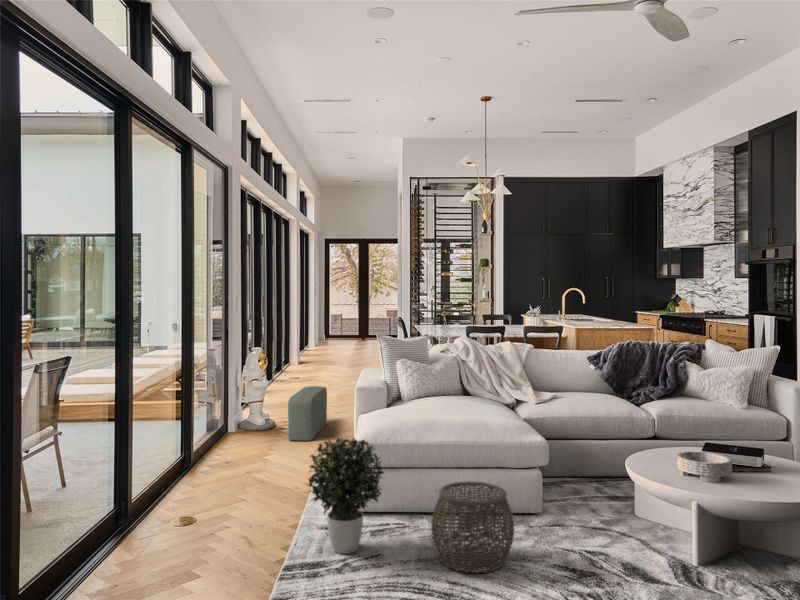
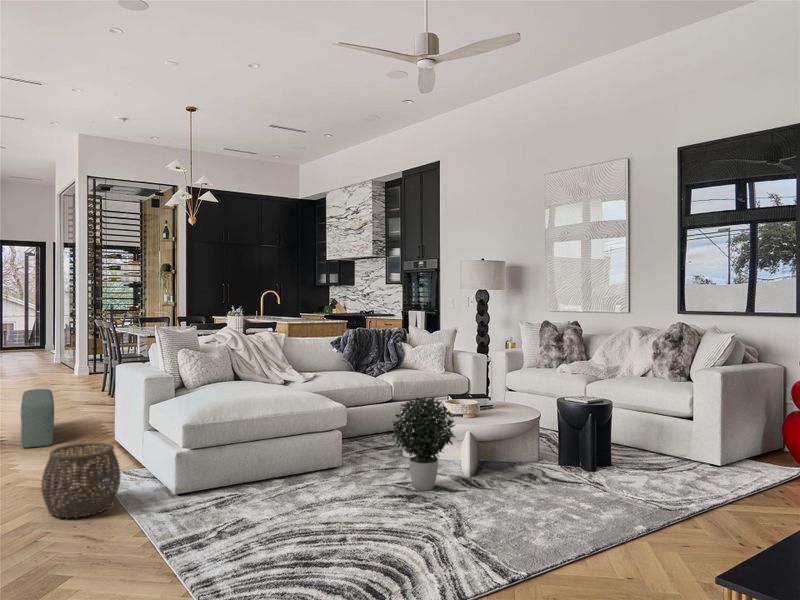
potted plant: present [309,438,384,554] -> present [393,397,455,491]
woven basket: present [431,481,514,573] -> present [41,443,121,518]

